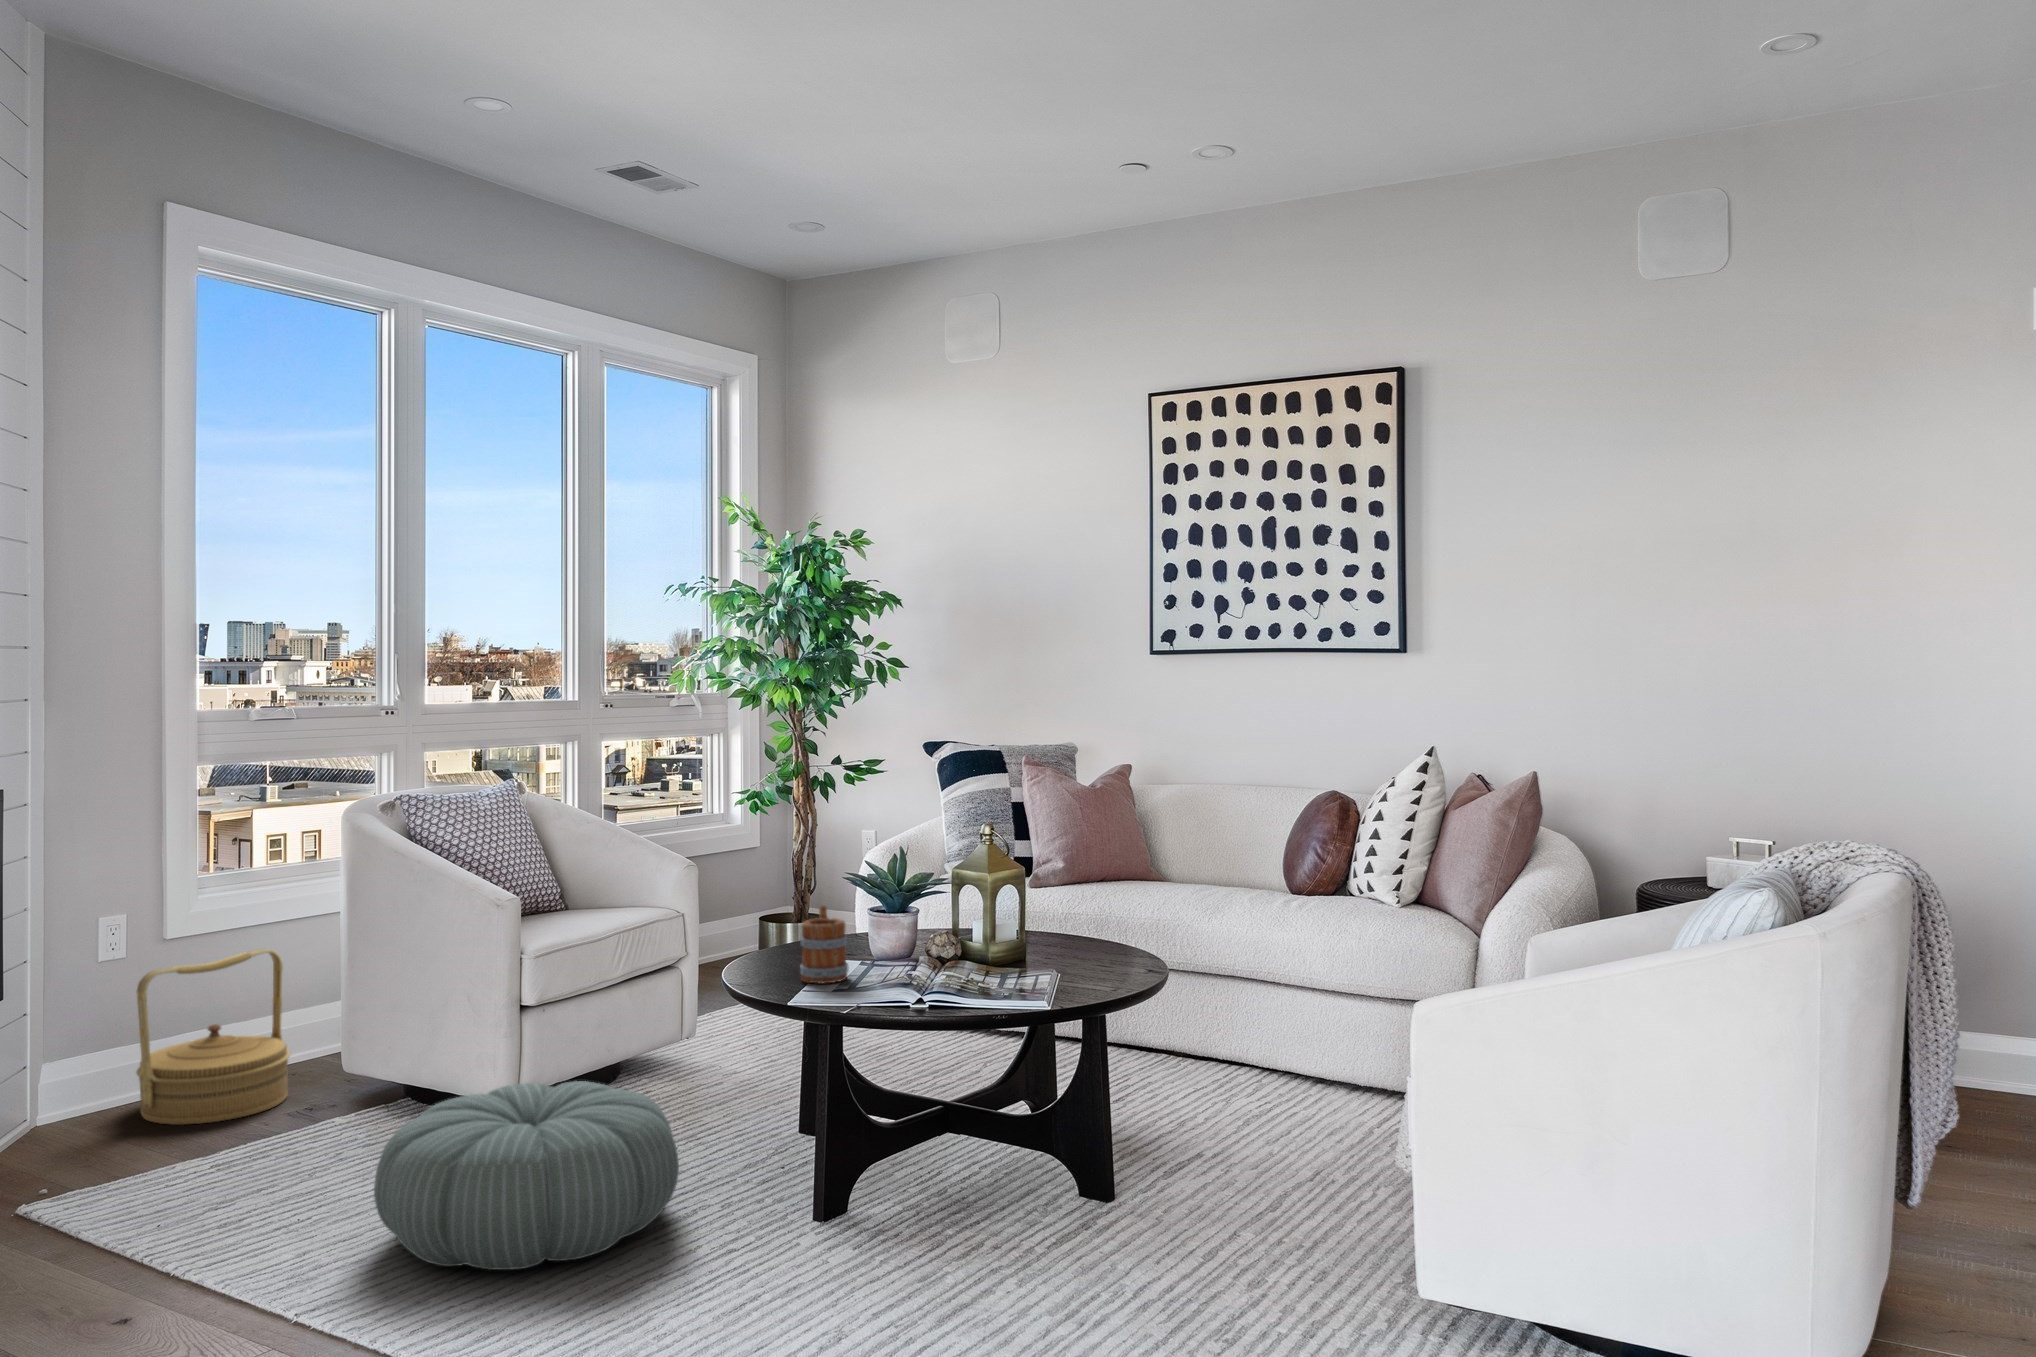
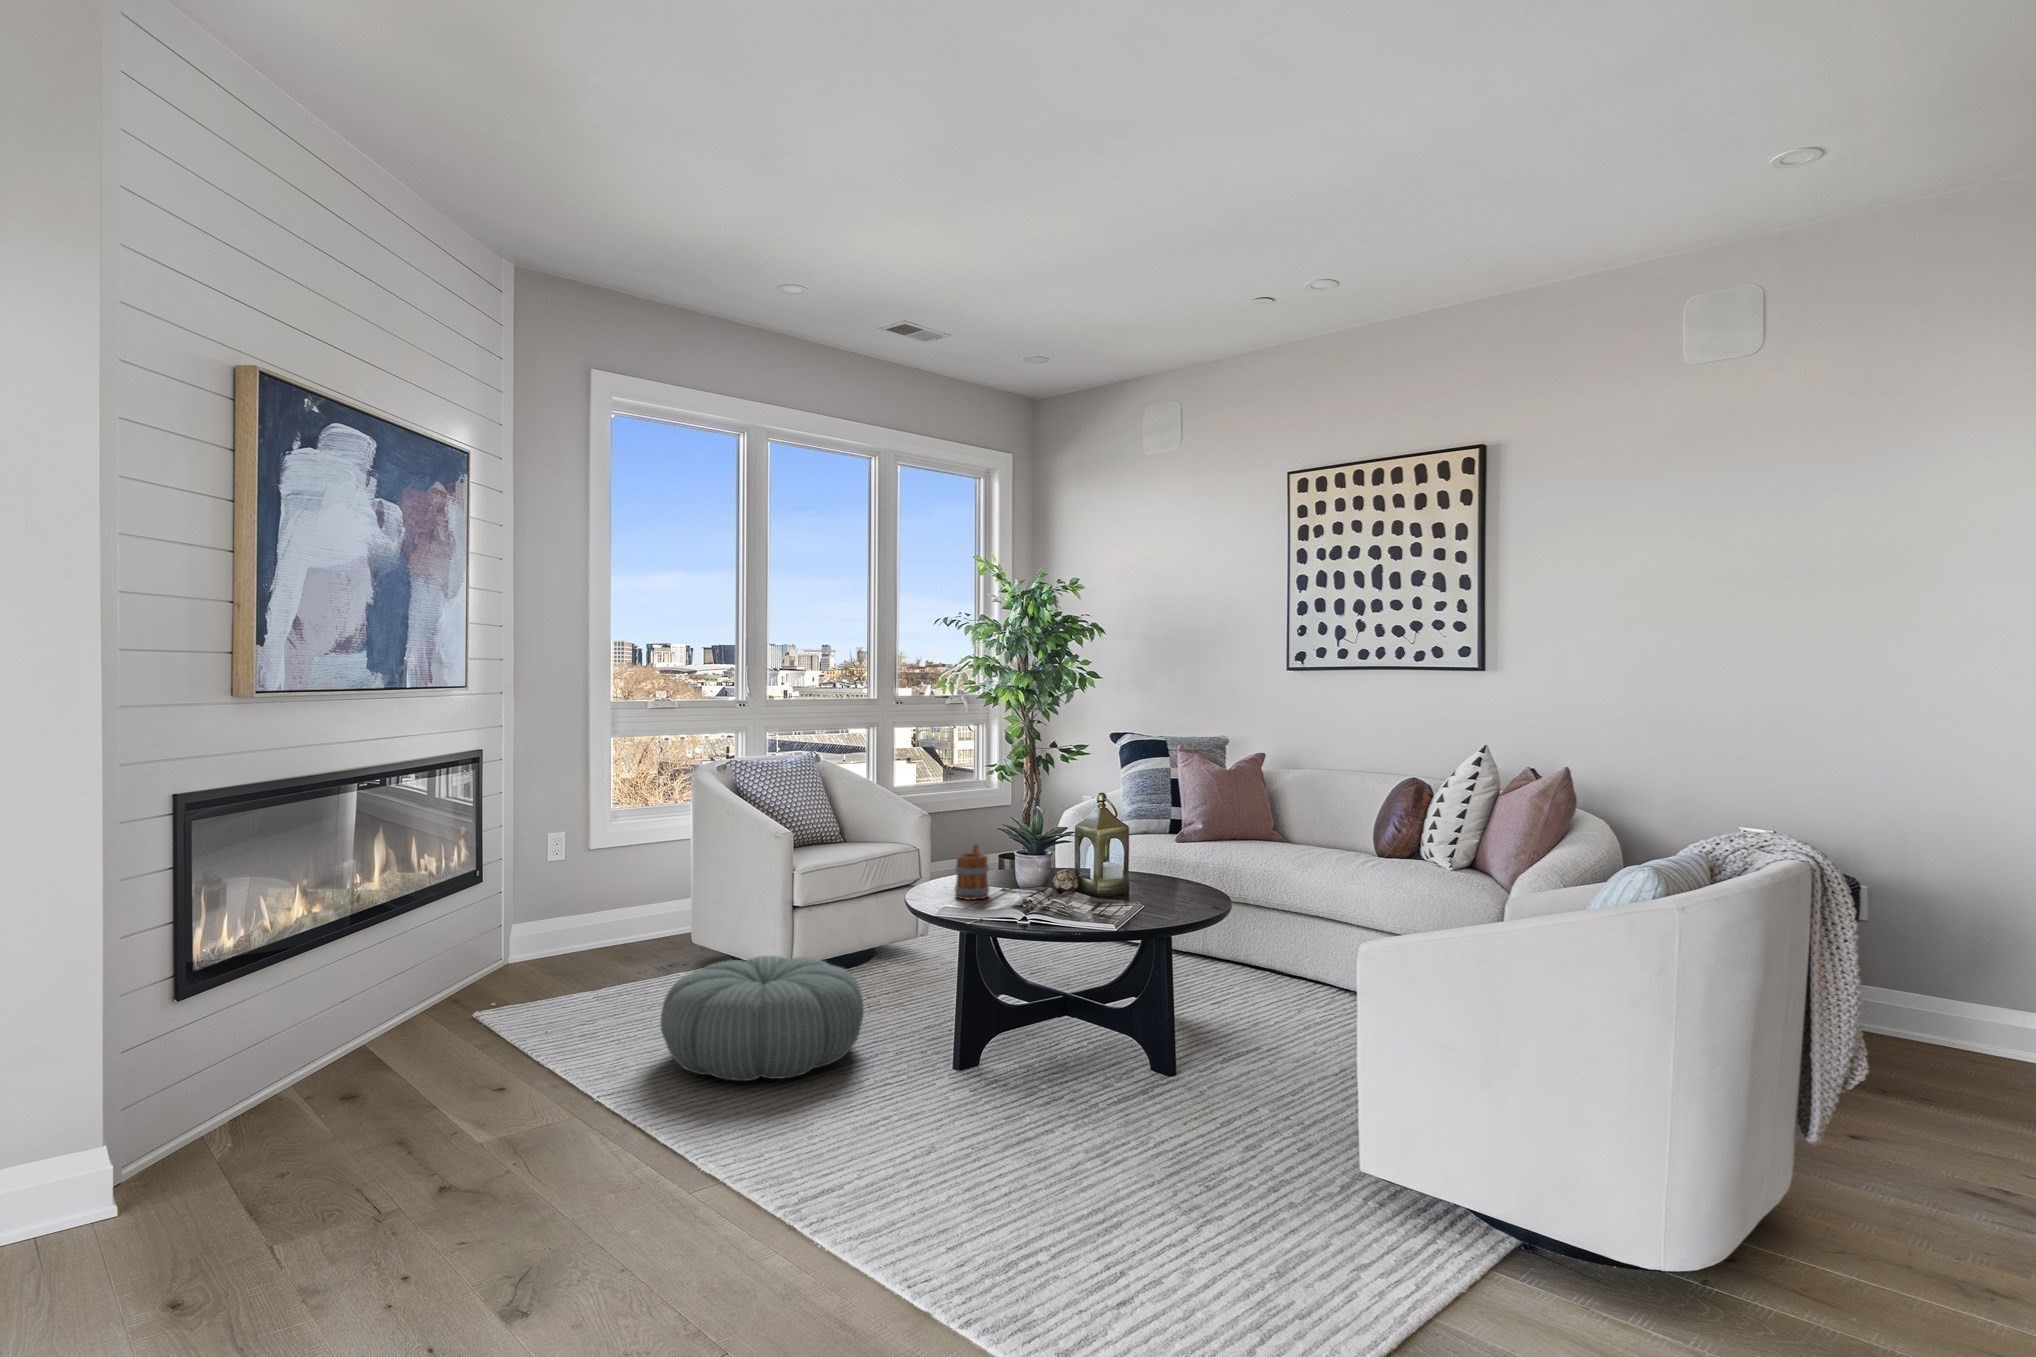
woven basket: present [136,949,290,1125] -> none [560,856,657,969]

